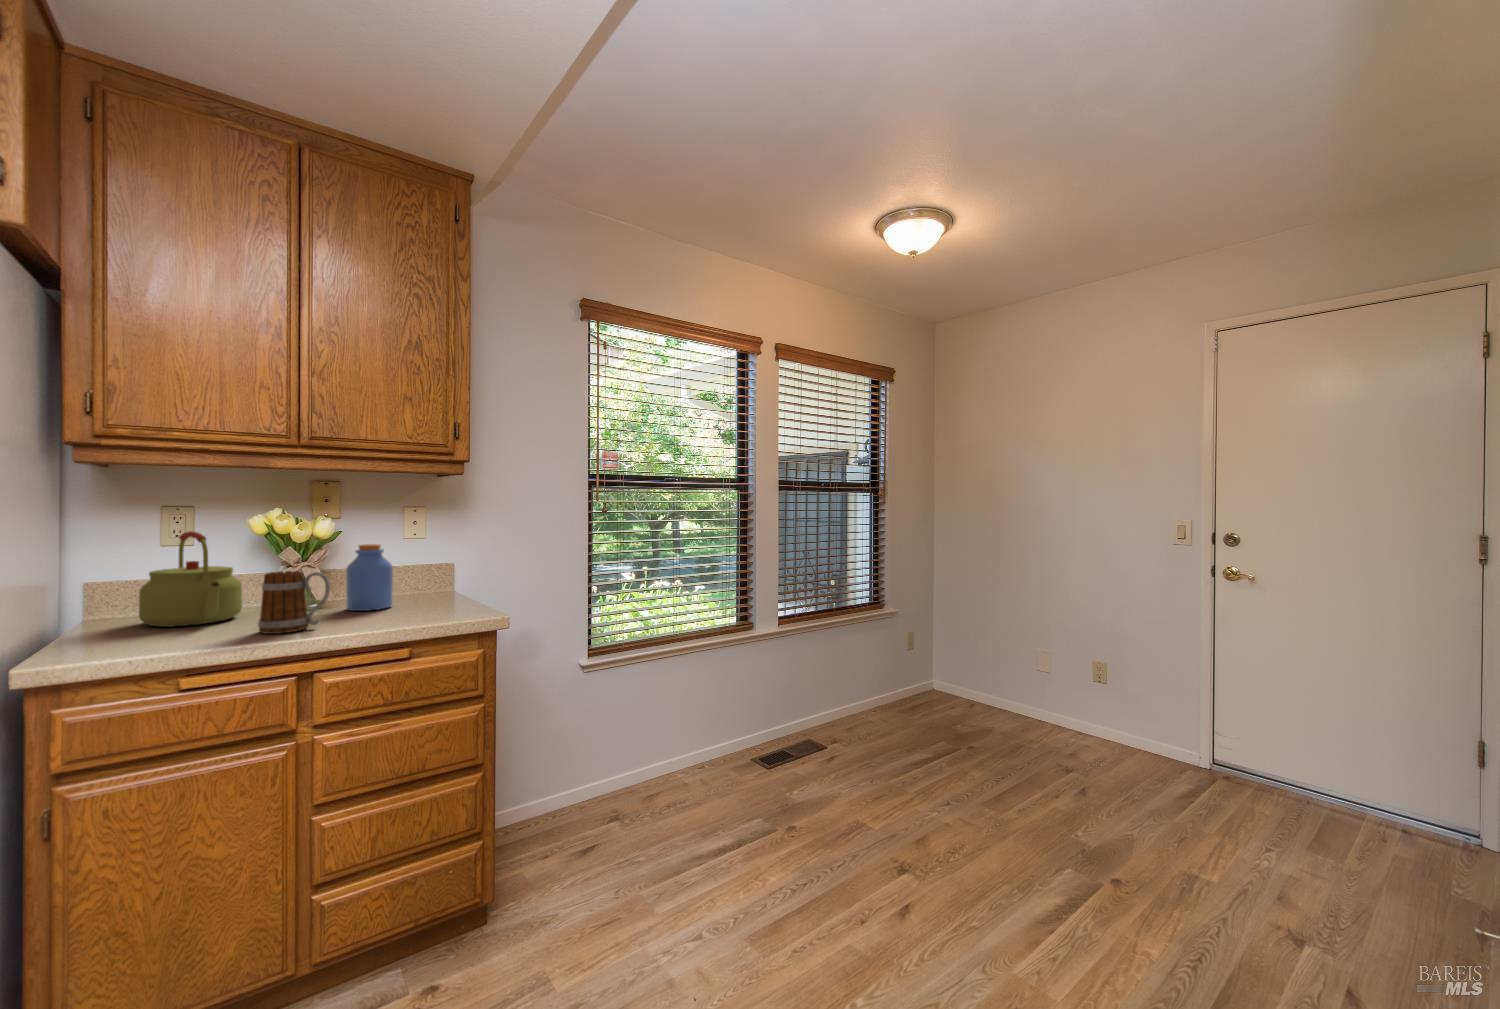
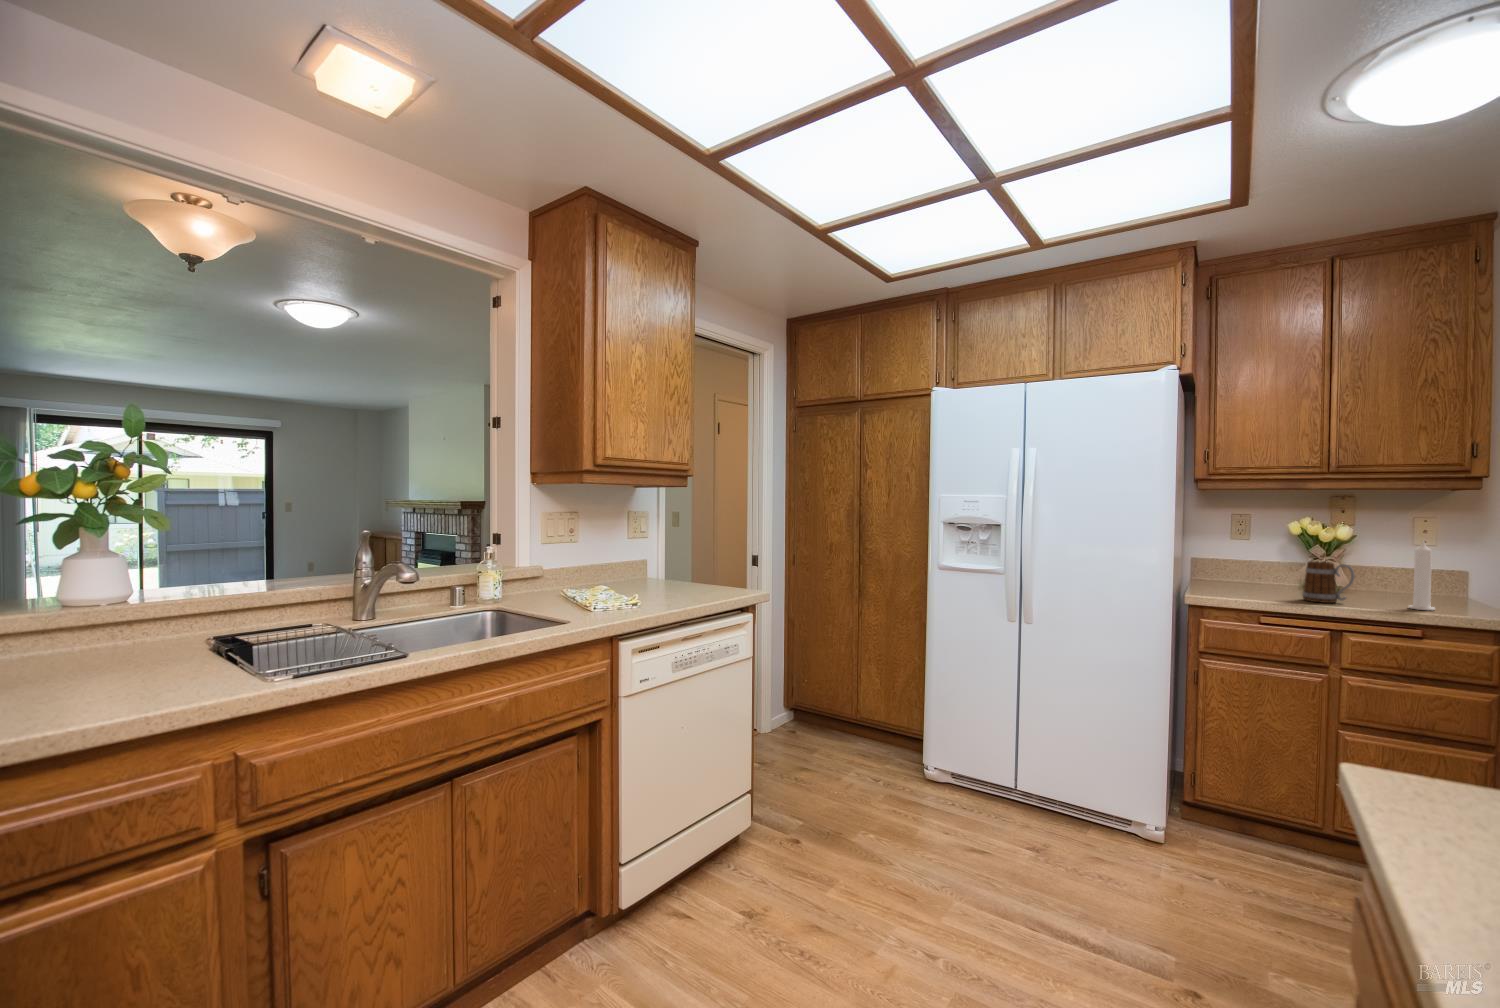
kettle: present [139,531,242,627] -> none [1224,530,1285,590]
candle: none [395,532,423,621] -> present [1409,541,1435,610]
jar: present [346,544,393,611] -> none [1362,547,1405,599]

